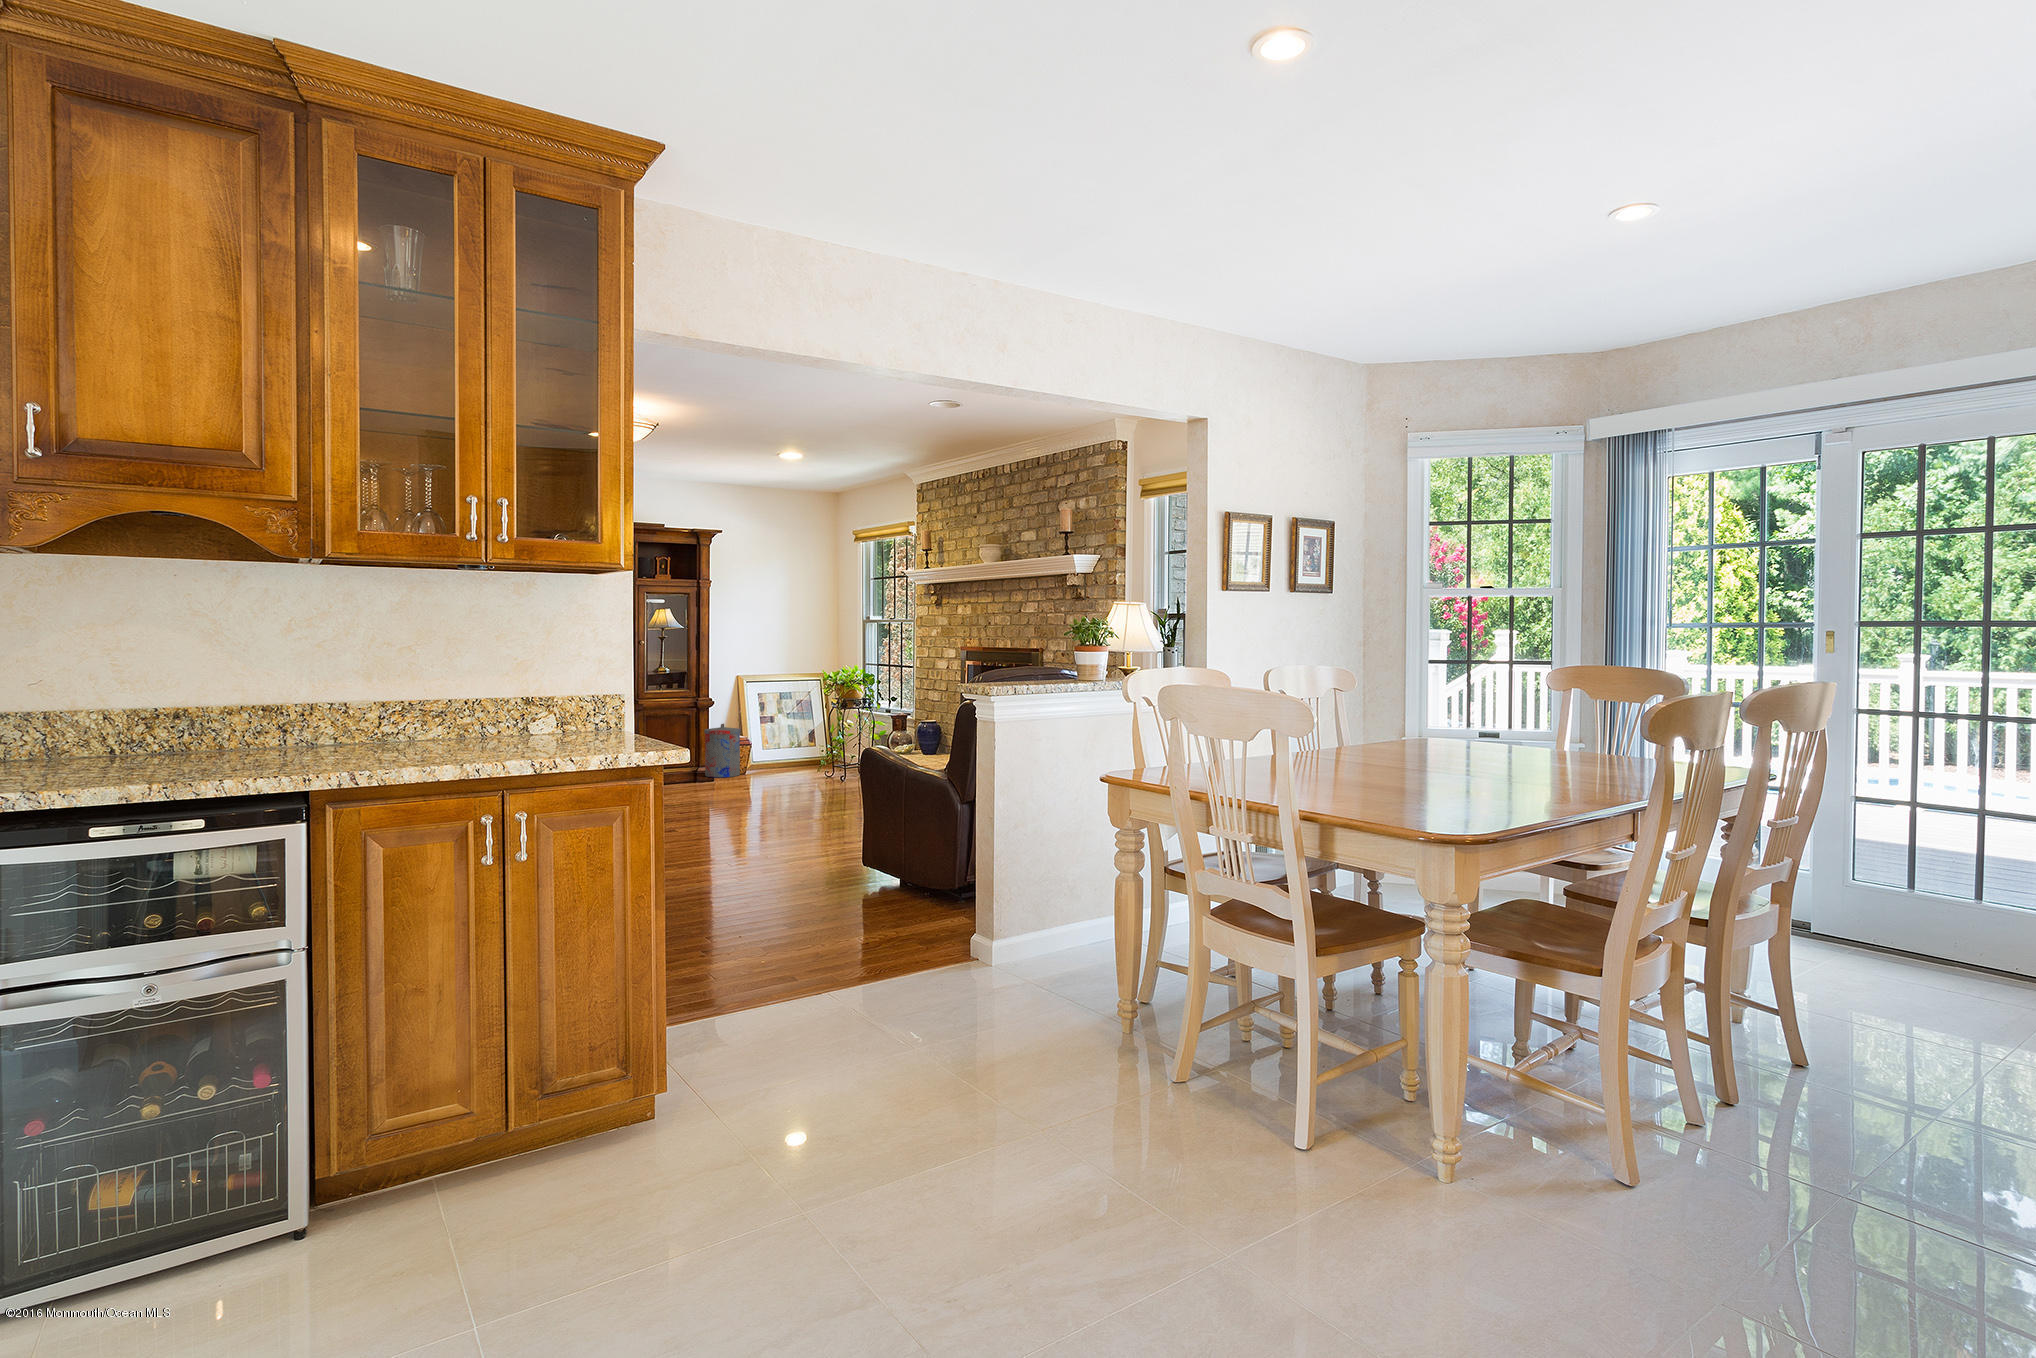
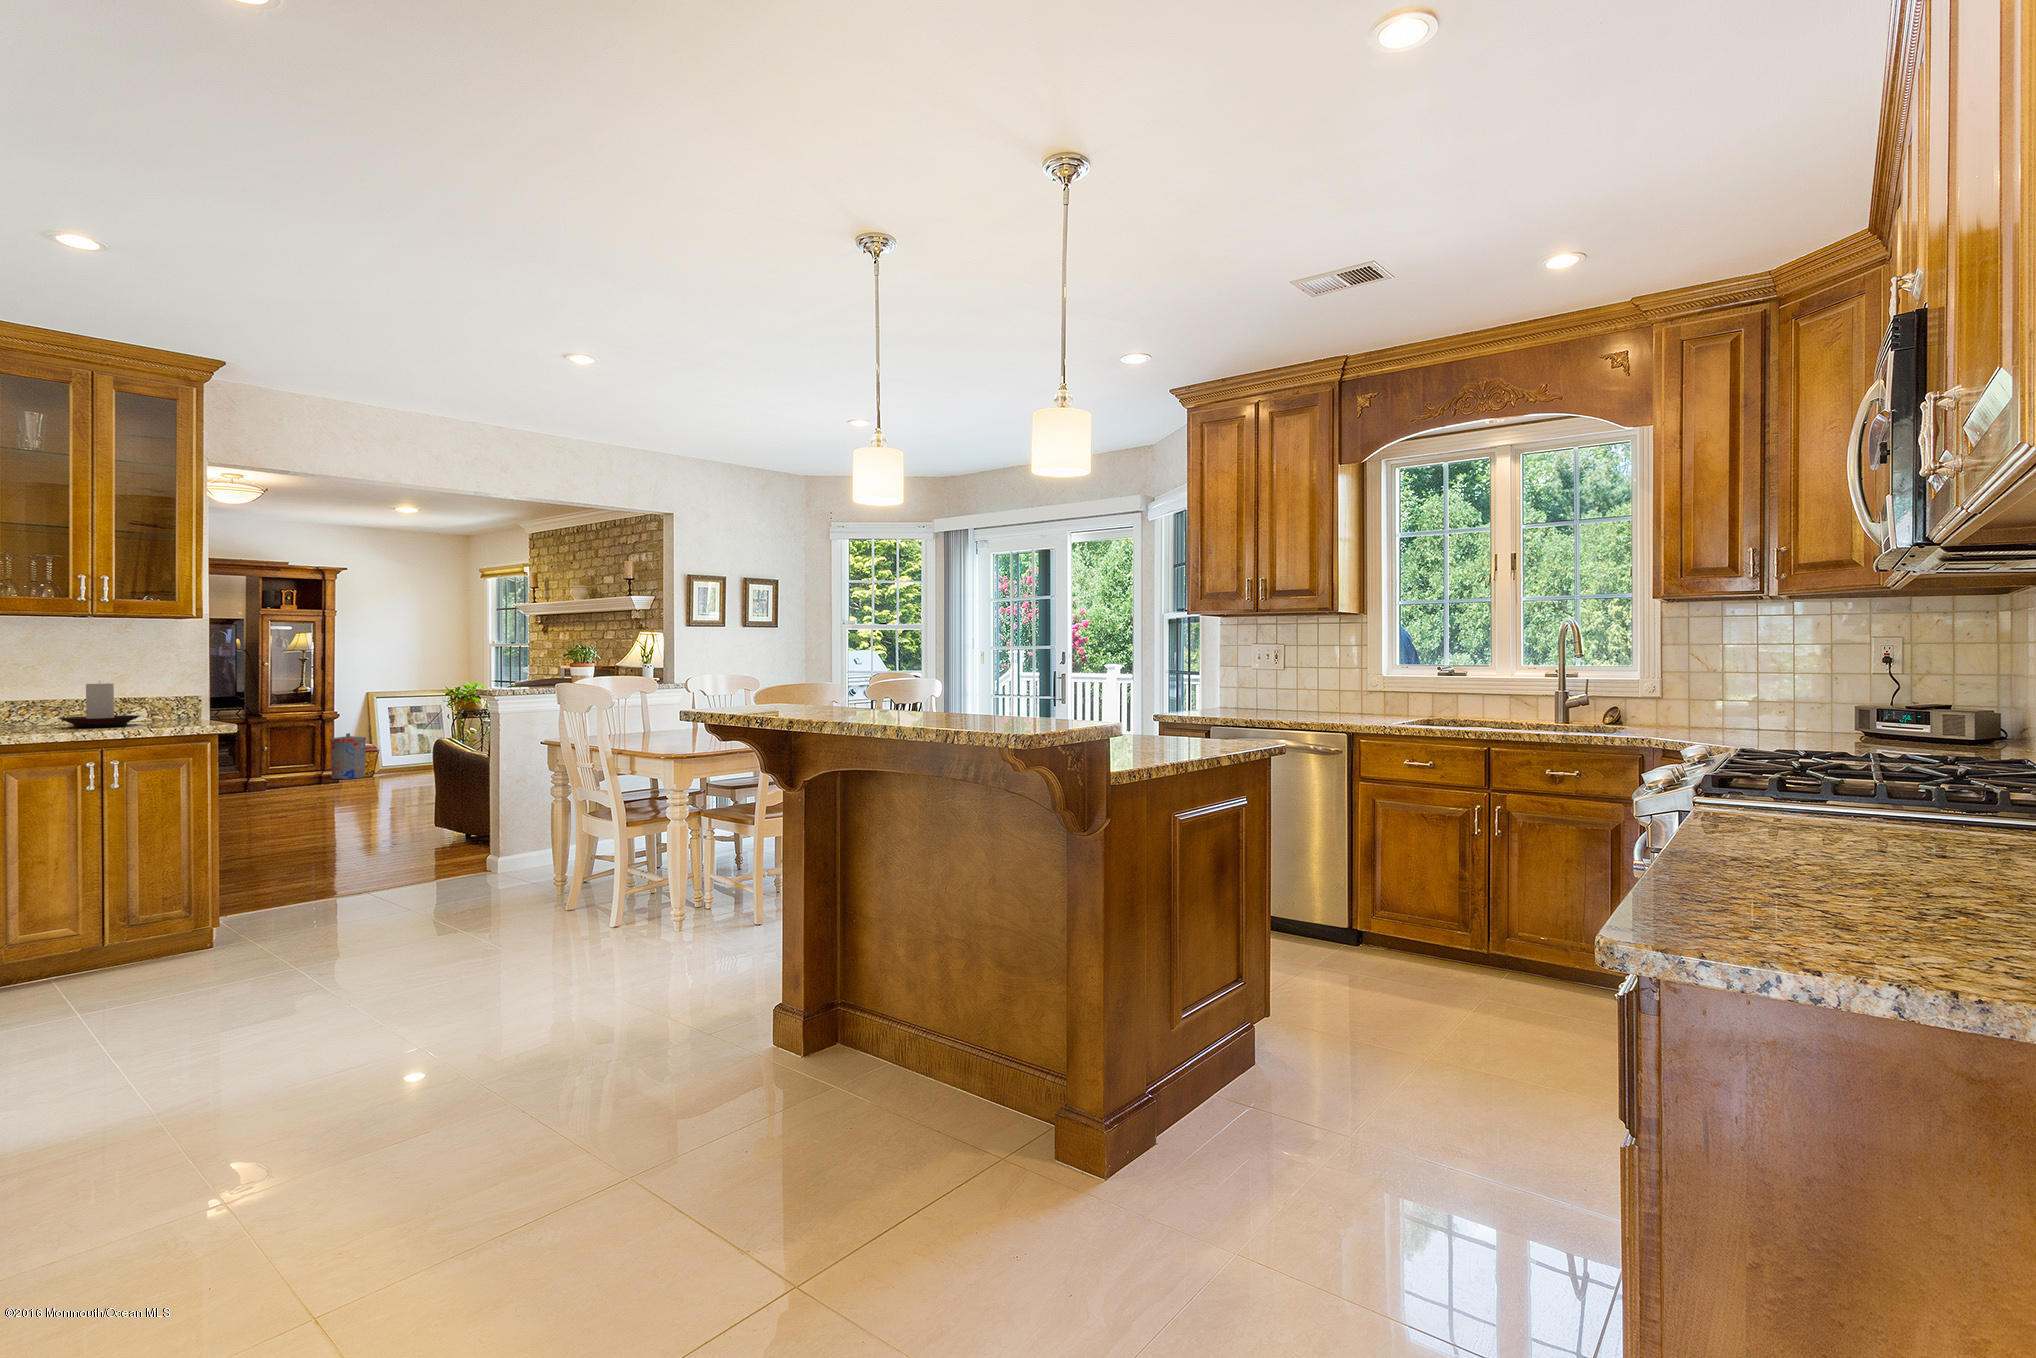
candle holder: none [441,672,554,750] -> present [59,683,140,727]

